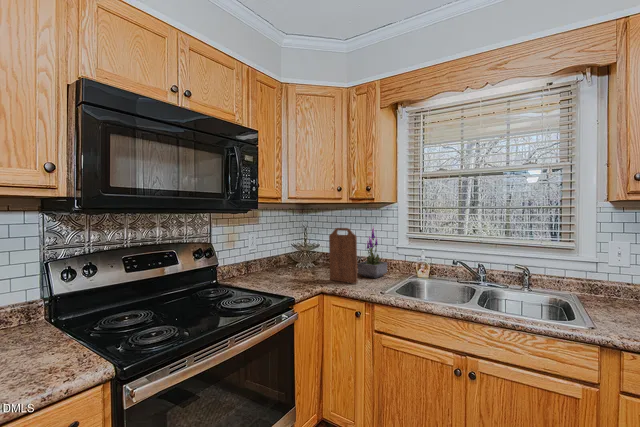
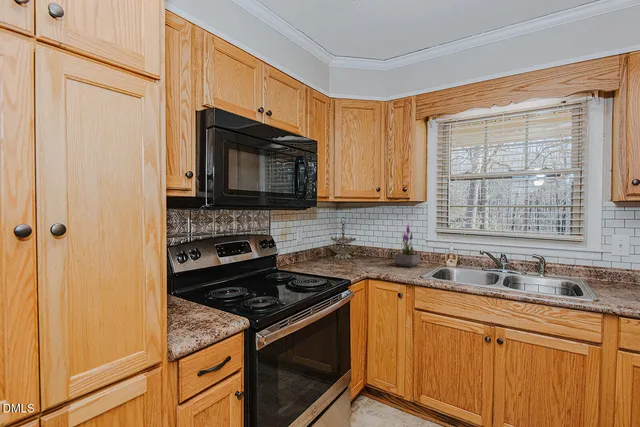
cutting board: present [329,228,357,283] -> none [372,223,398,271]

